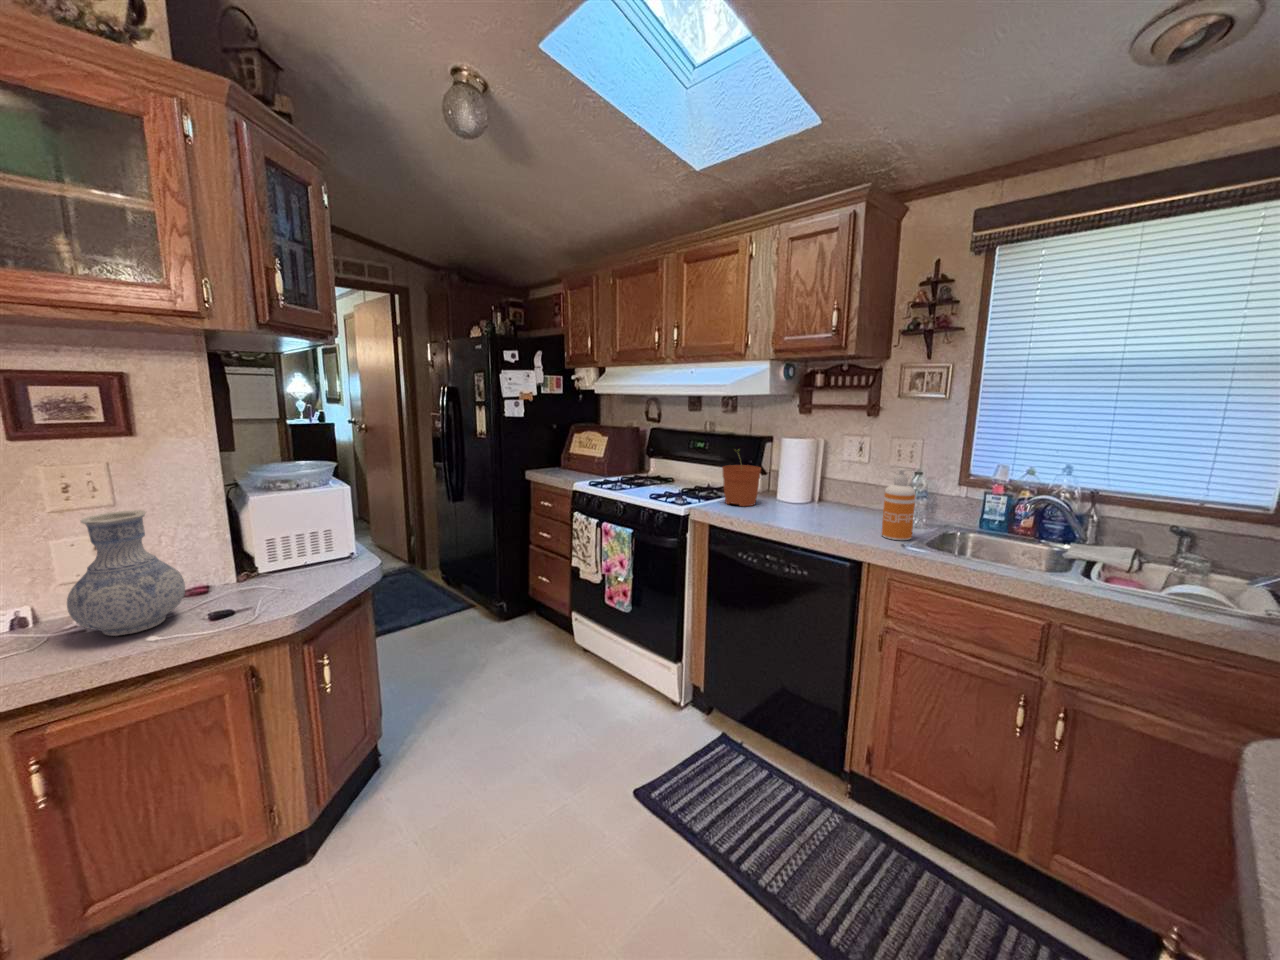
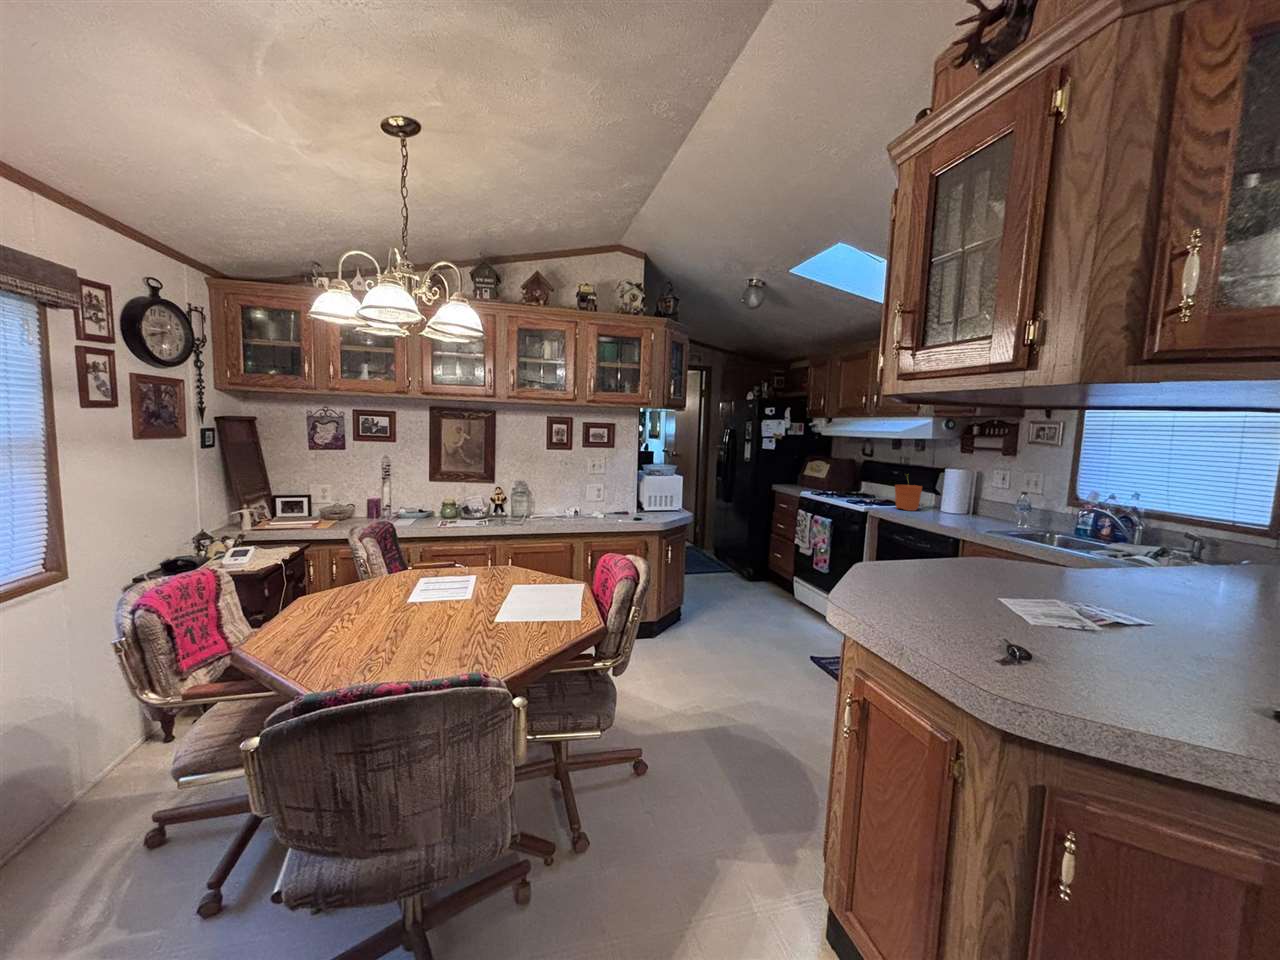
soap dispenser: present [882,468,916,540] -> none [982,487,1005,531]
vase: present [67,510,185,636] -> none [598,475,629,519]

